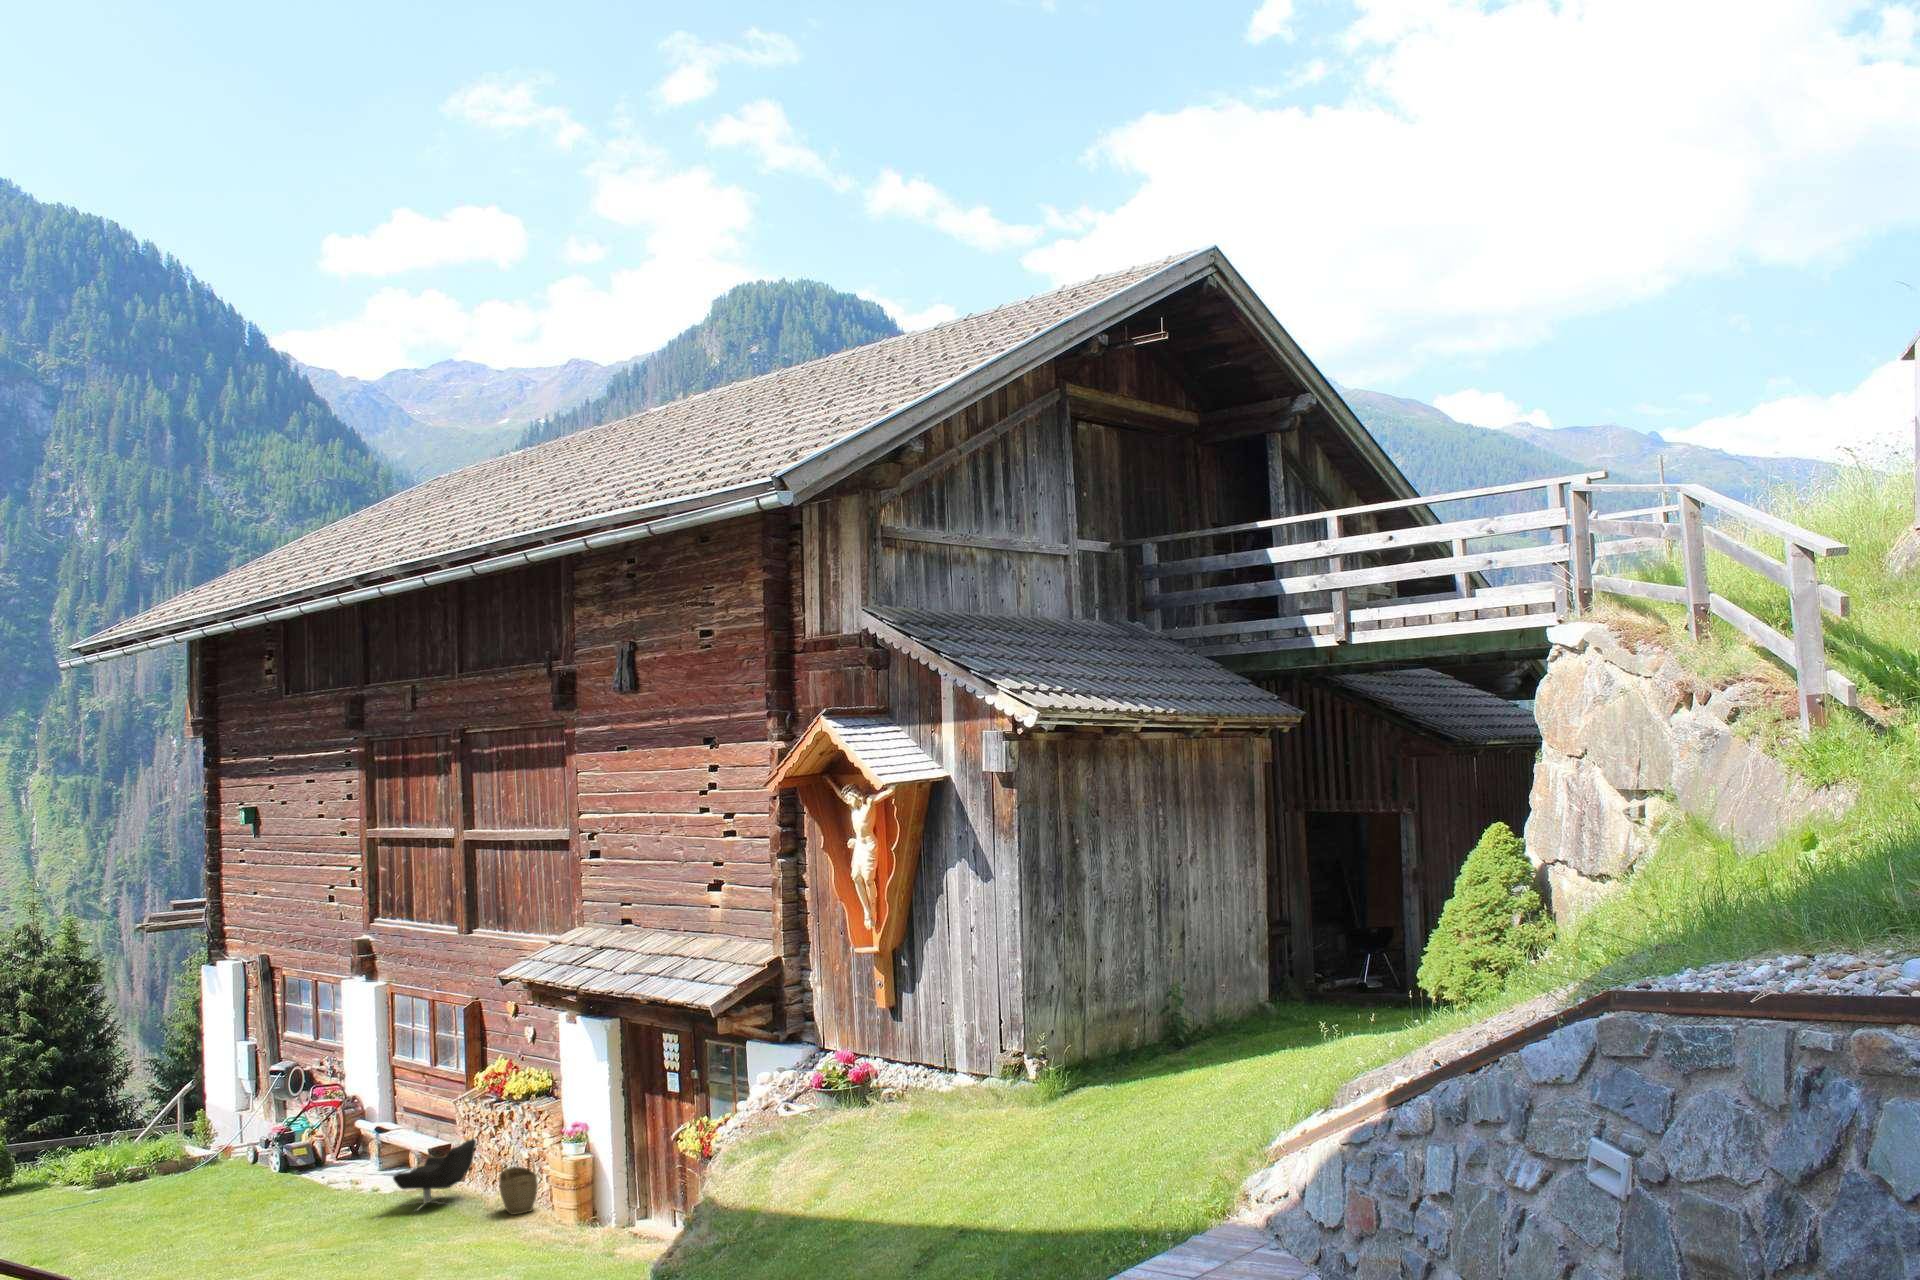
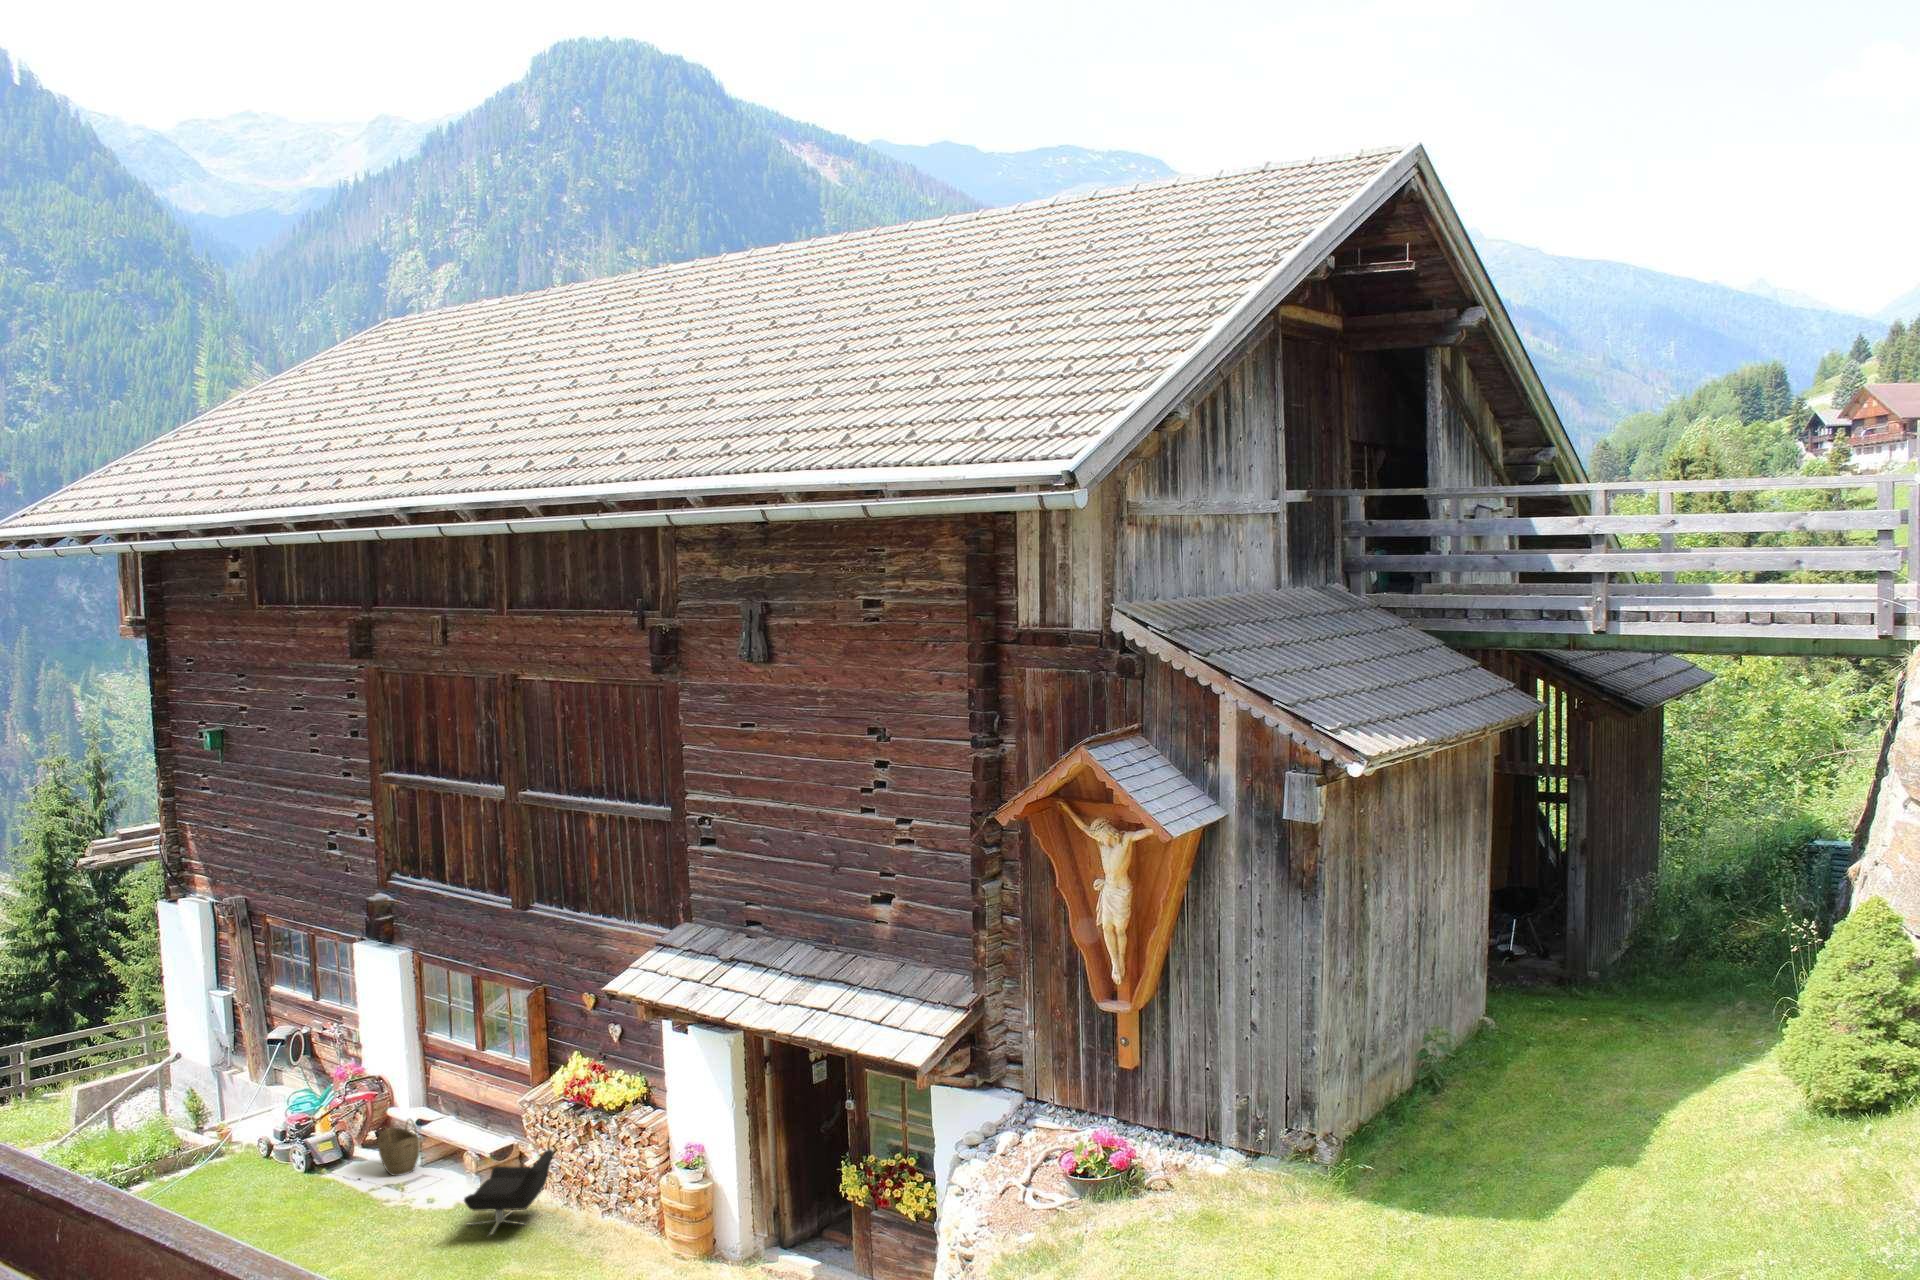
woven basket: present [499,1157,538,1215] -> present [378,1119,420,1176]

